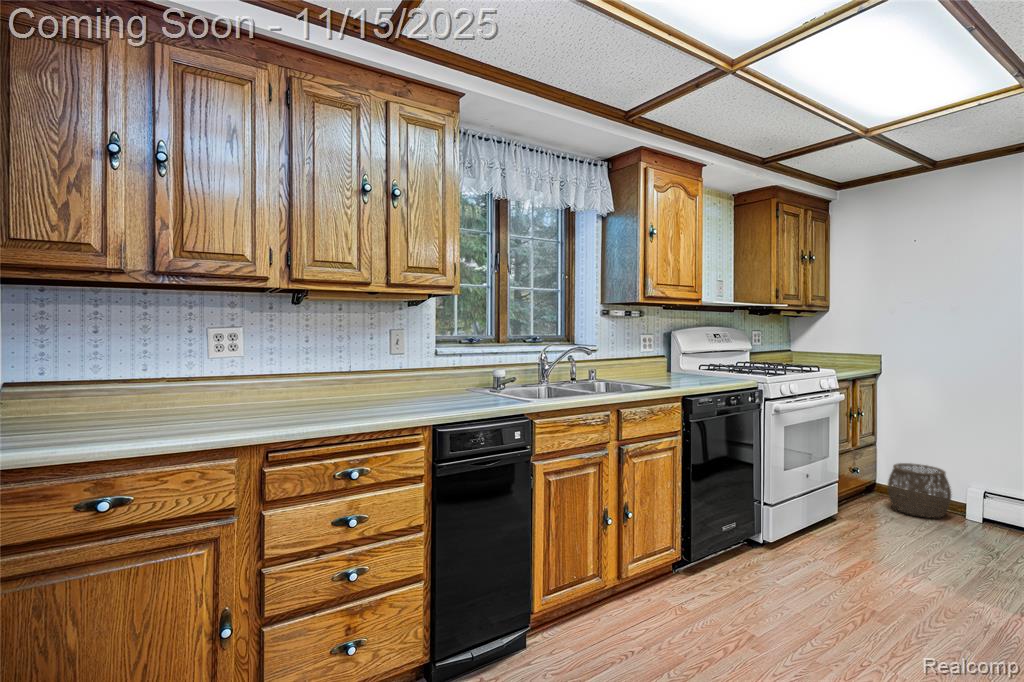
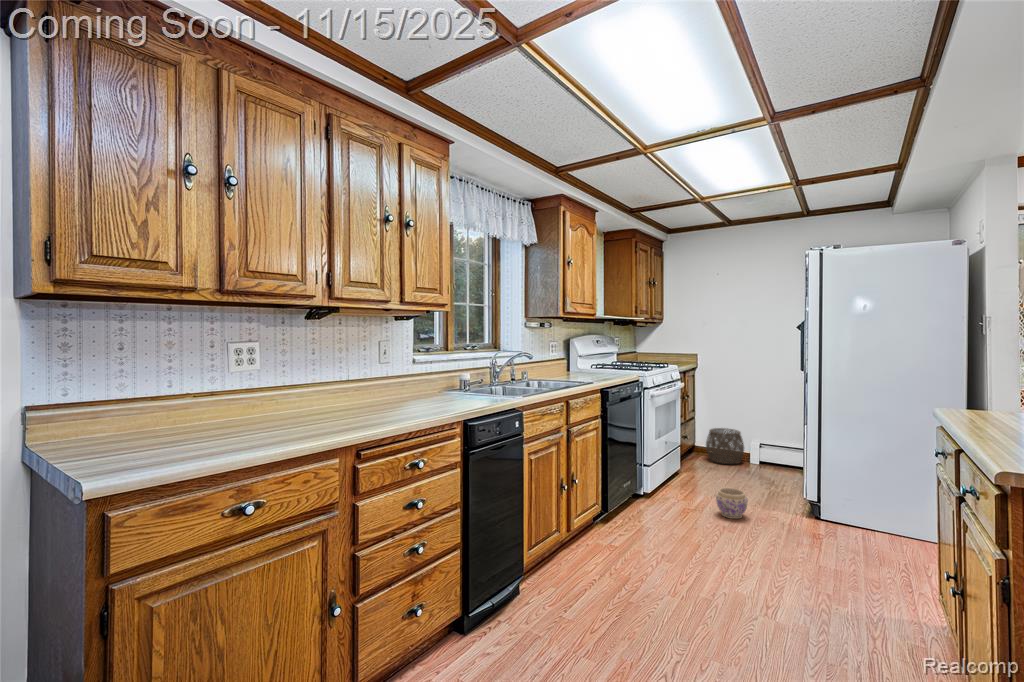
planter: none [862,551,915,601] -> present [716,487,748,519]

